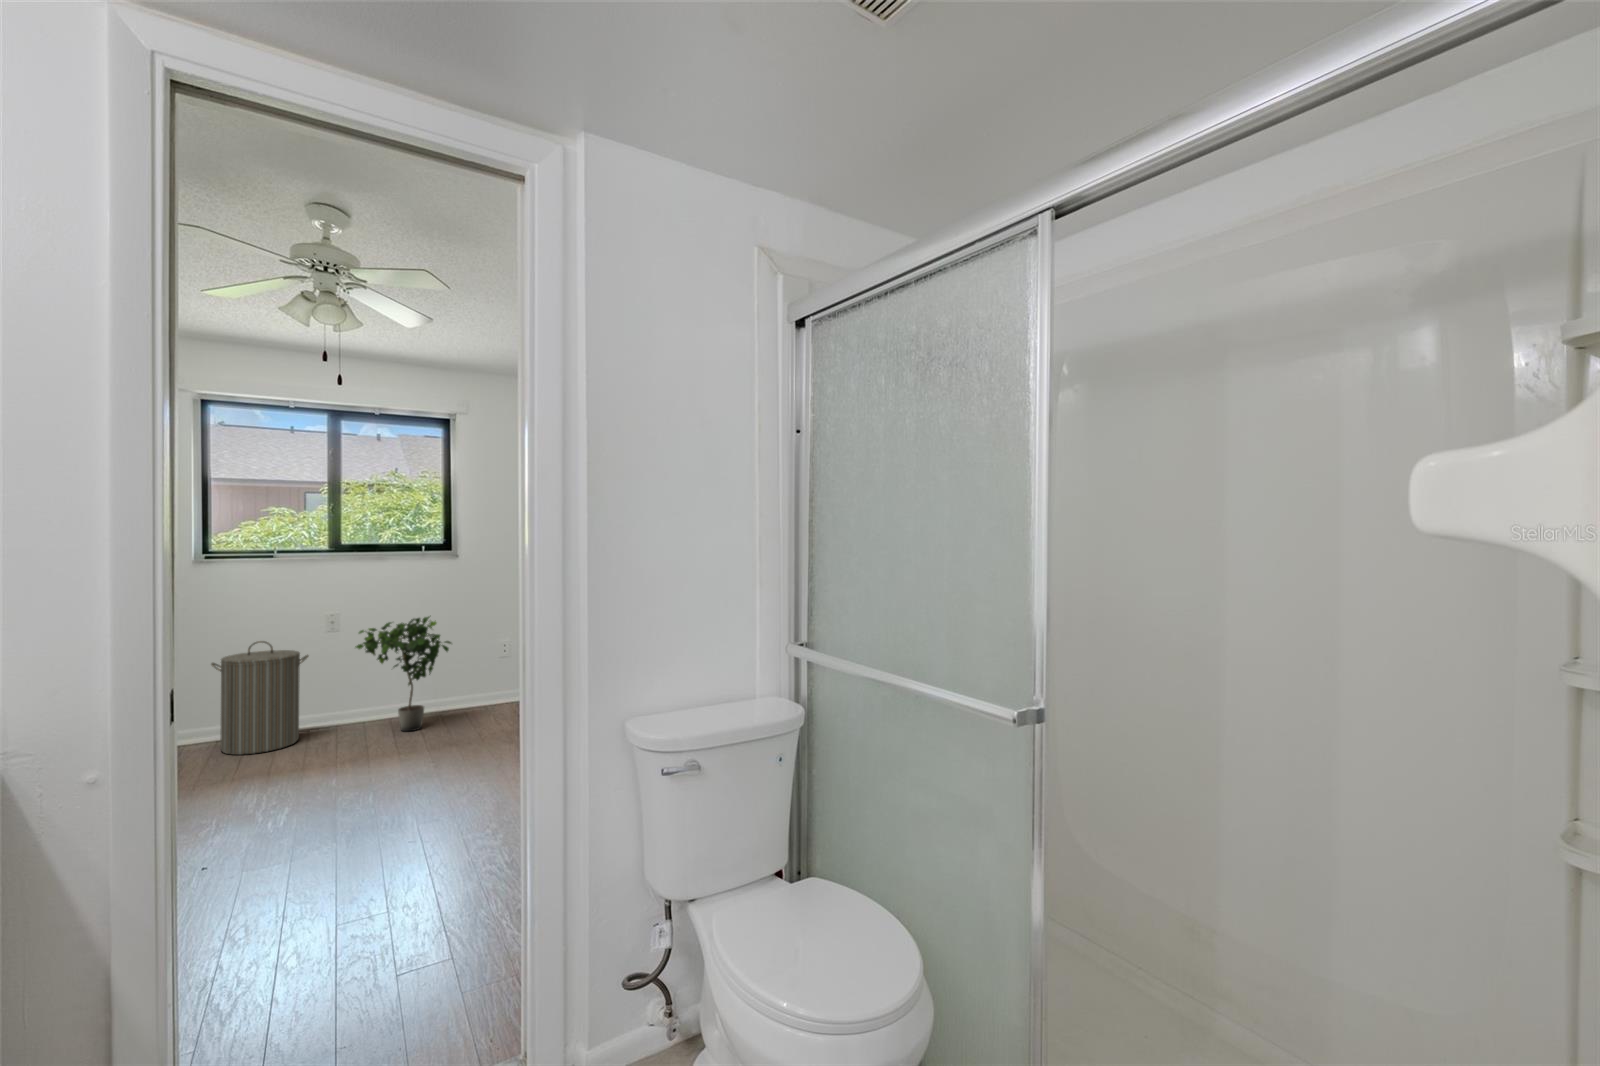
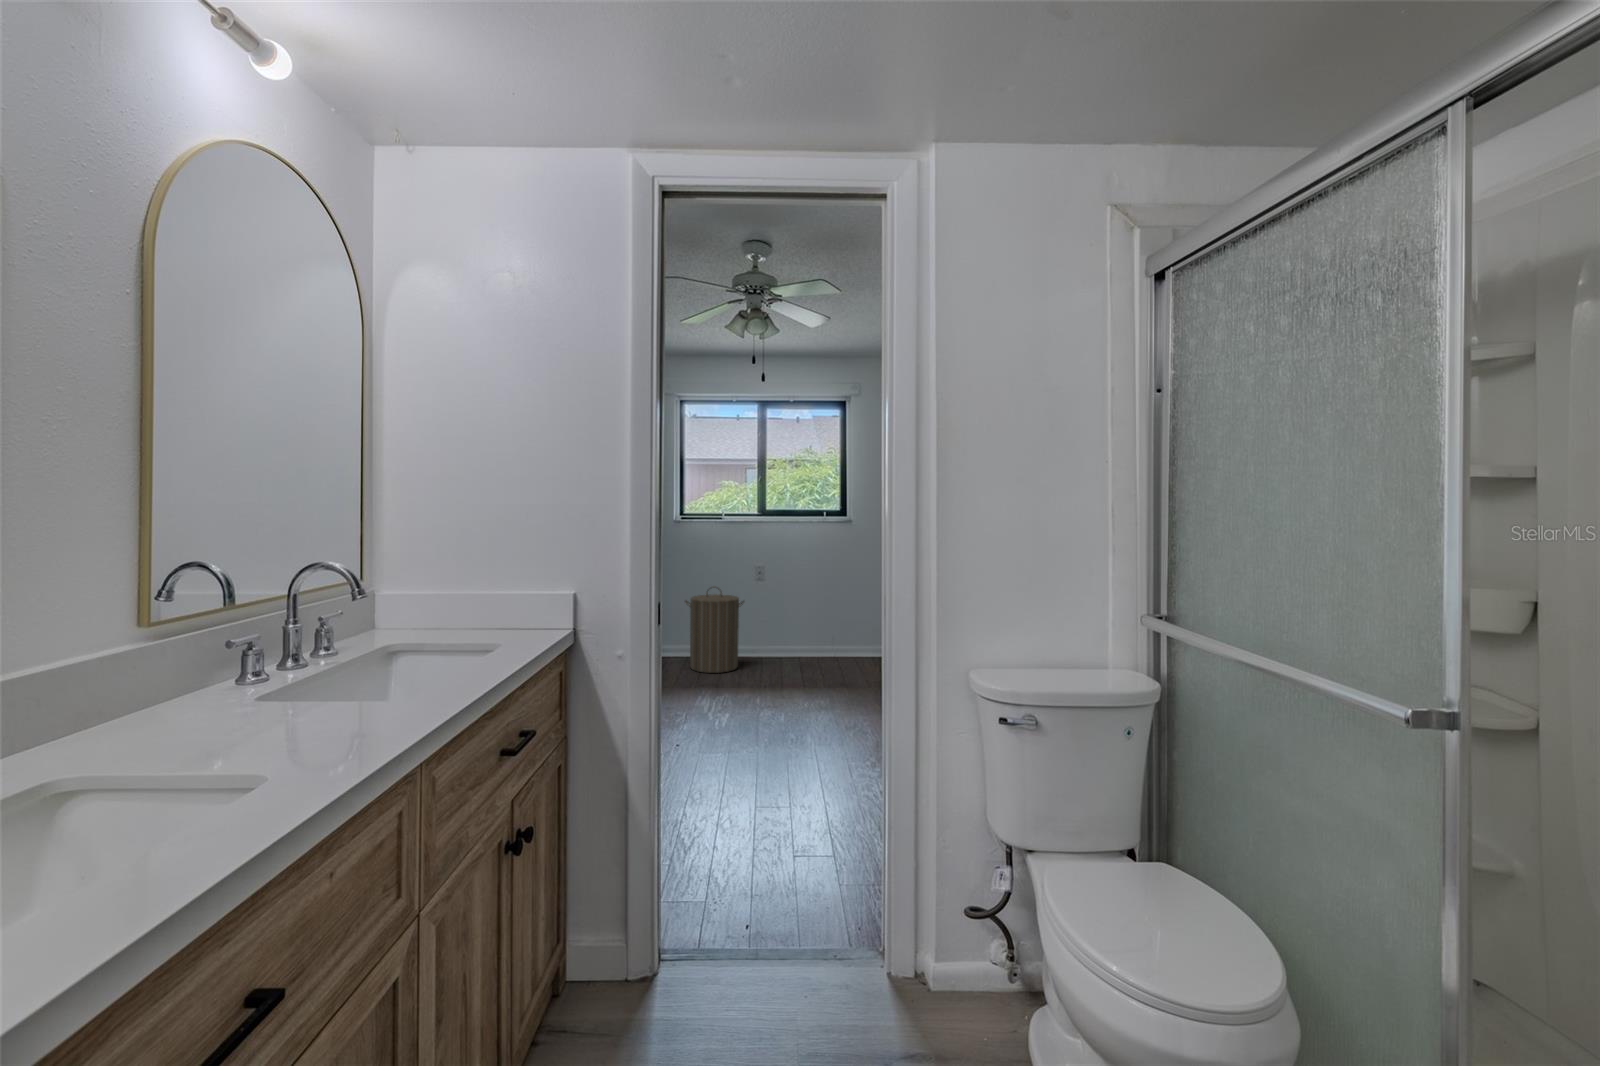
potted plant: present [355,616,451,731] -> none [775,575,848,673]

